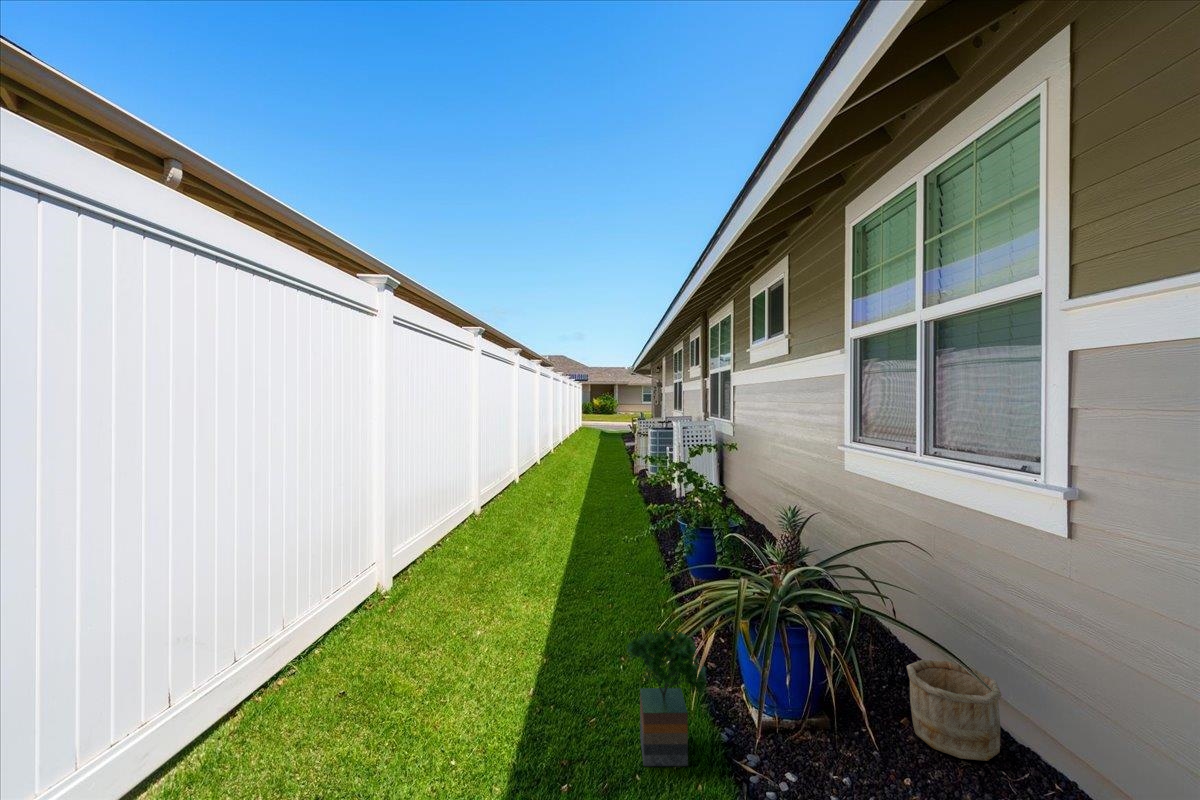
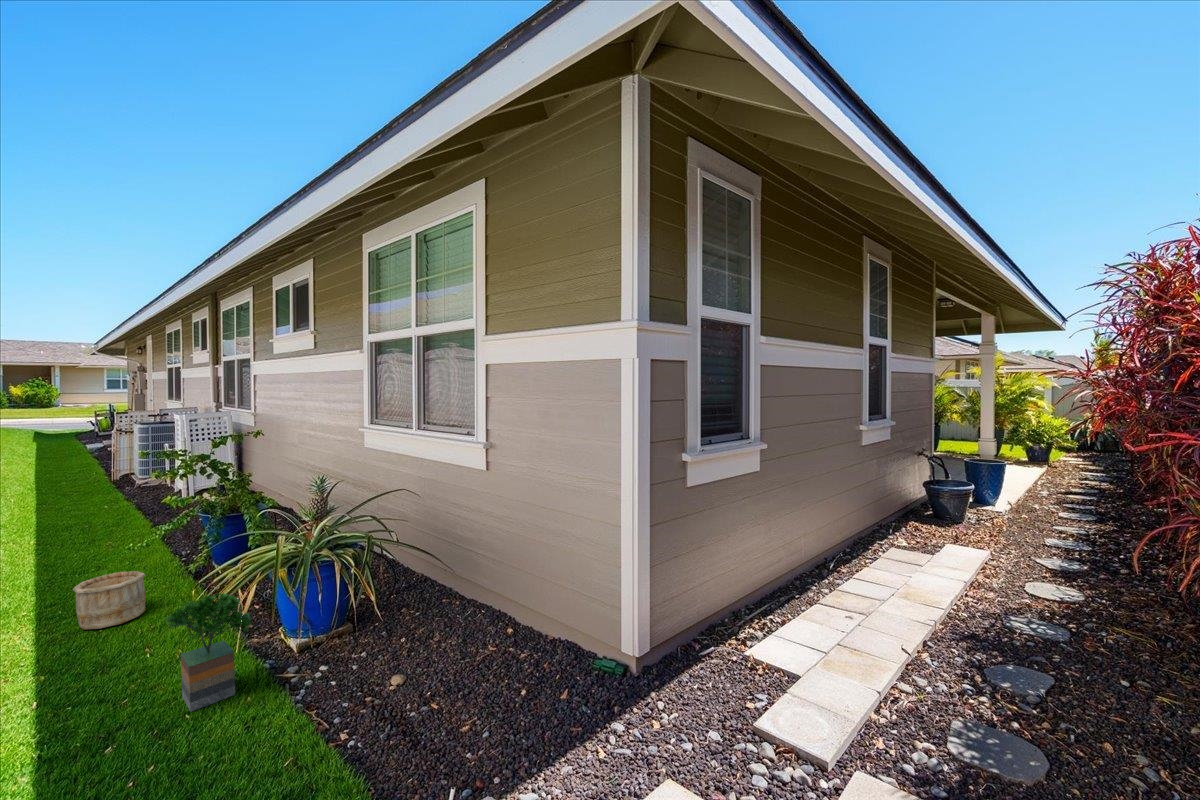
wooden bucket: present [907,660,1001,761] -> present [73,571,145,630]

